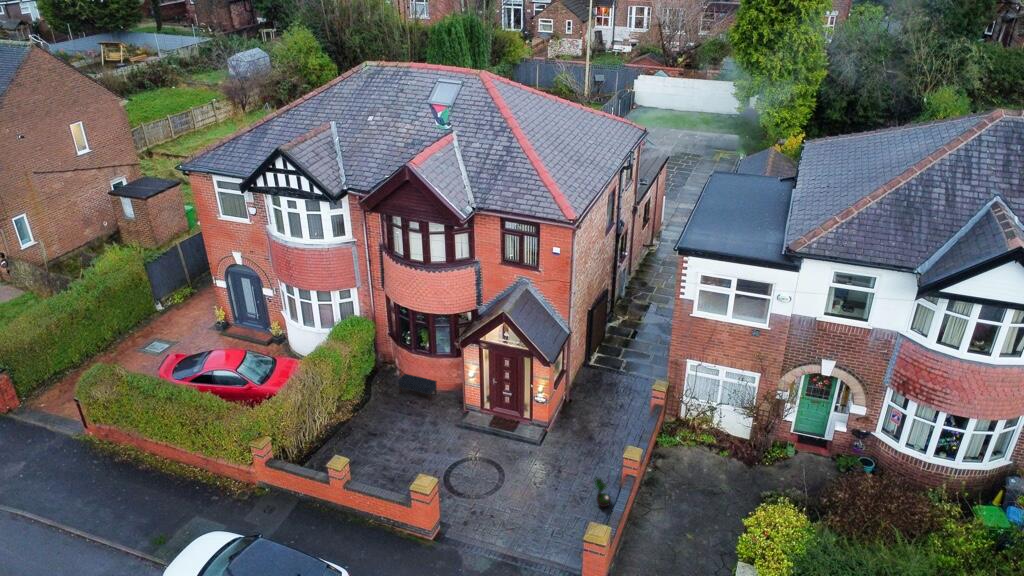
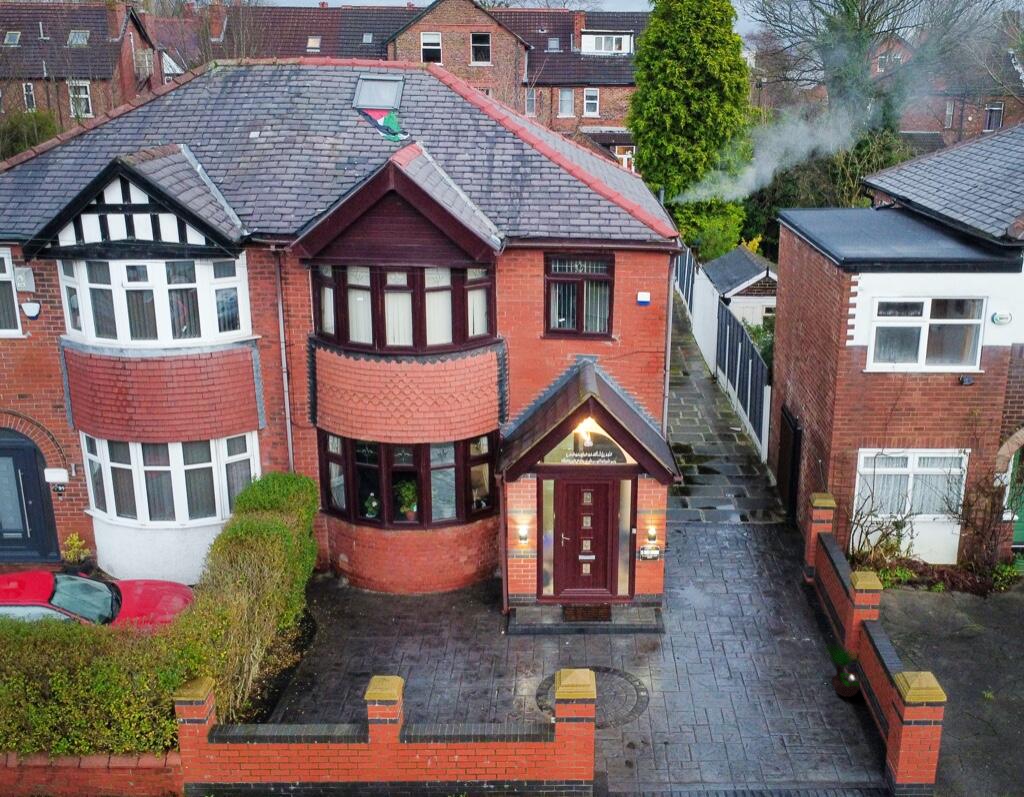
bench: present [398,374,437,401] -> none [368,569,437,607]

